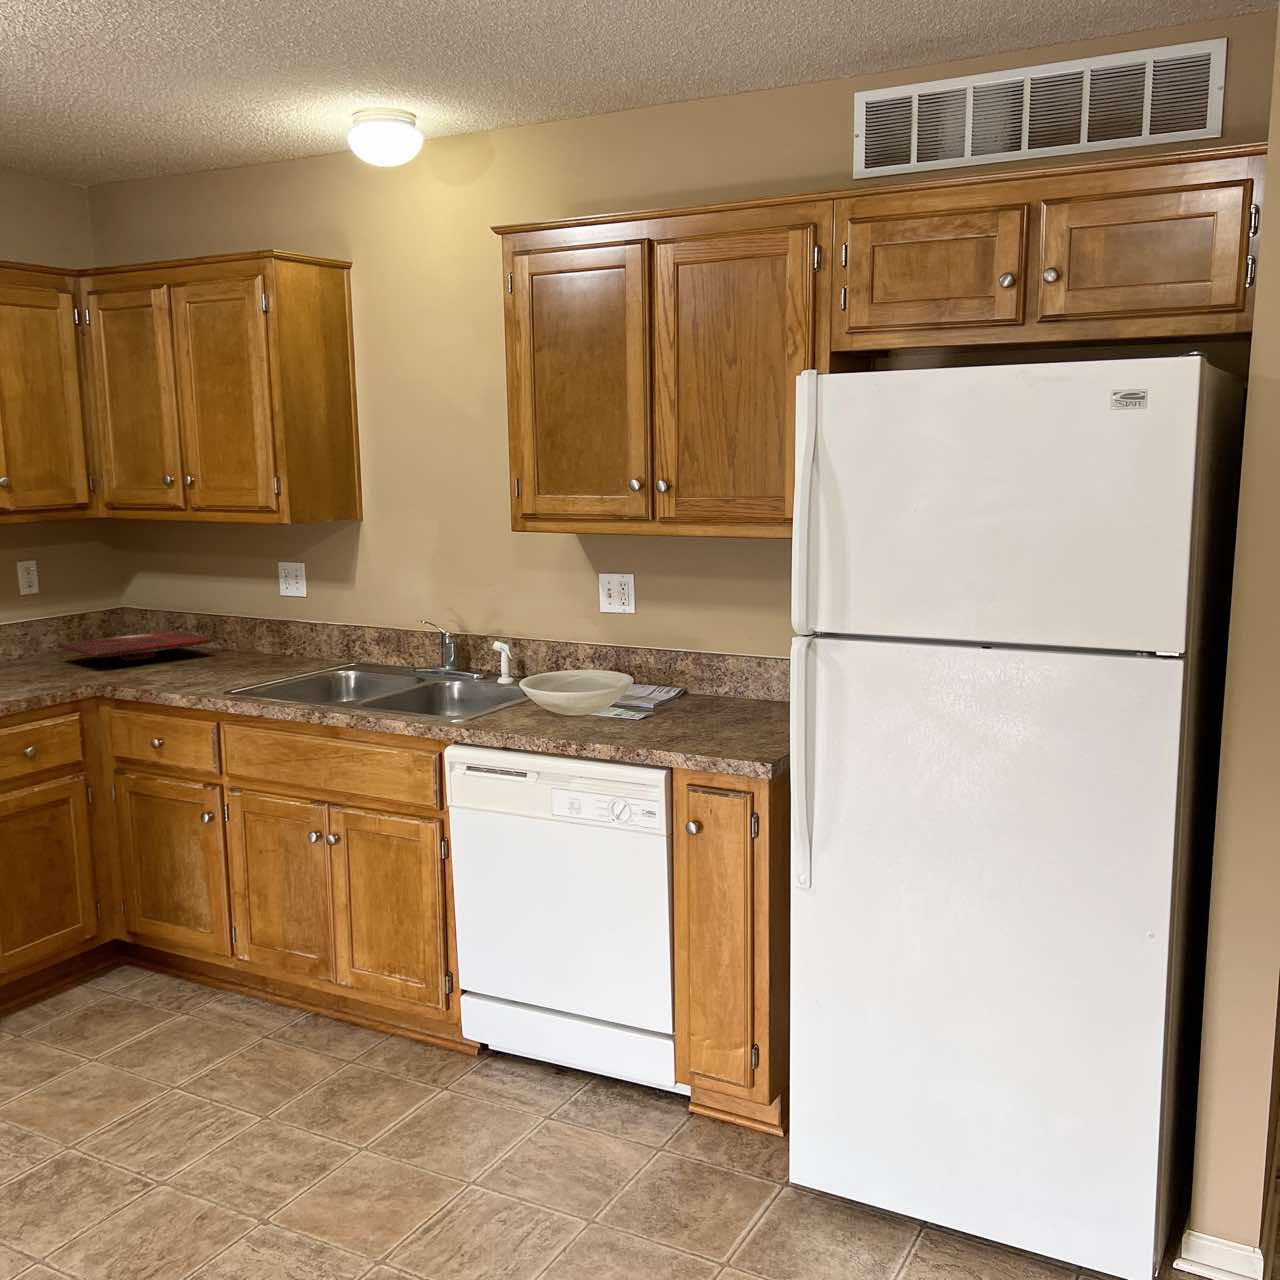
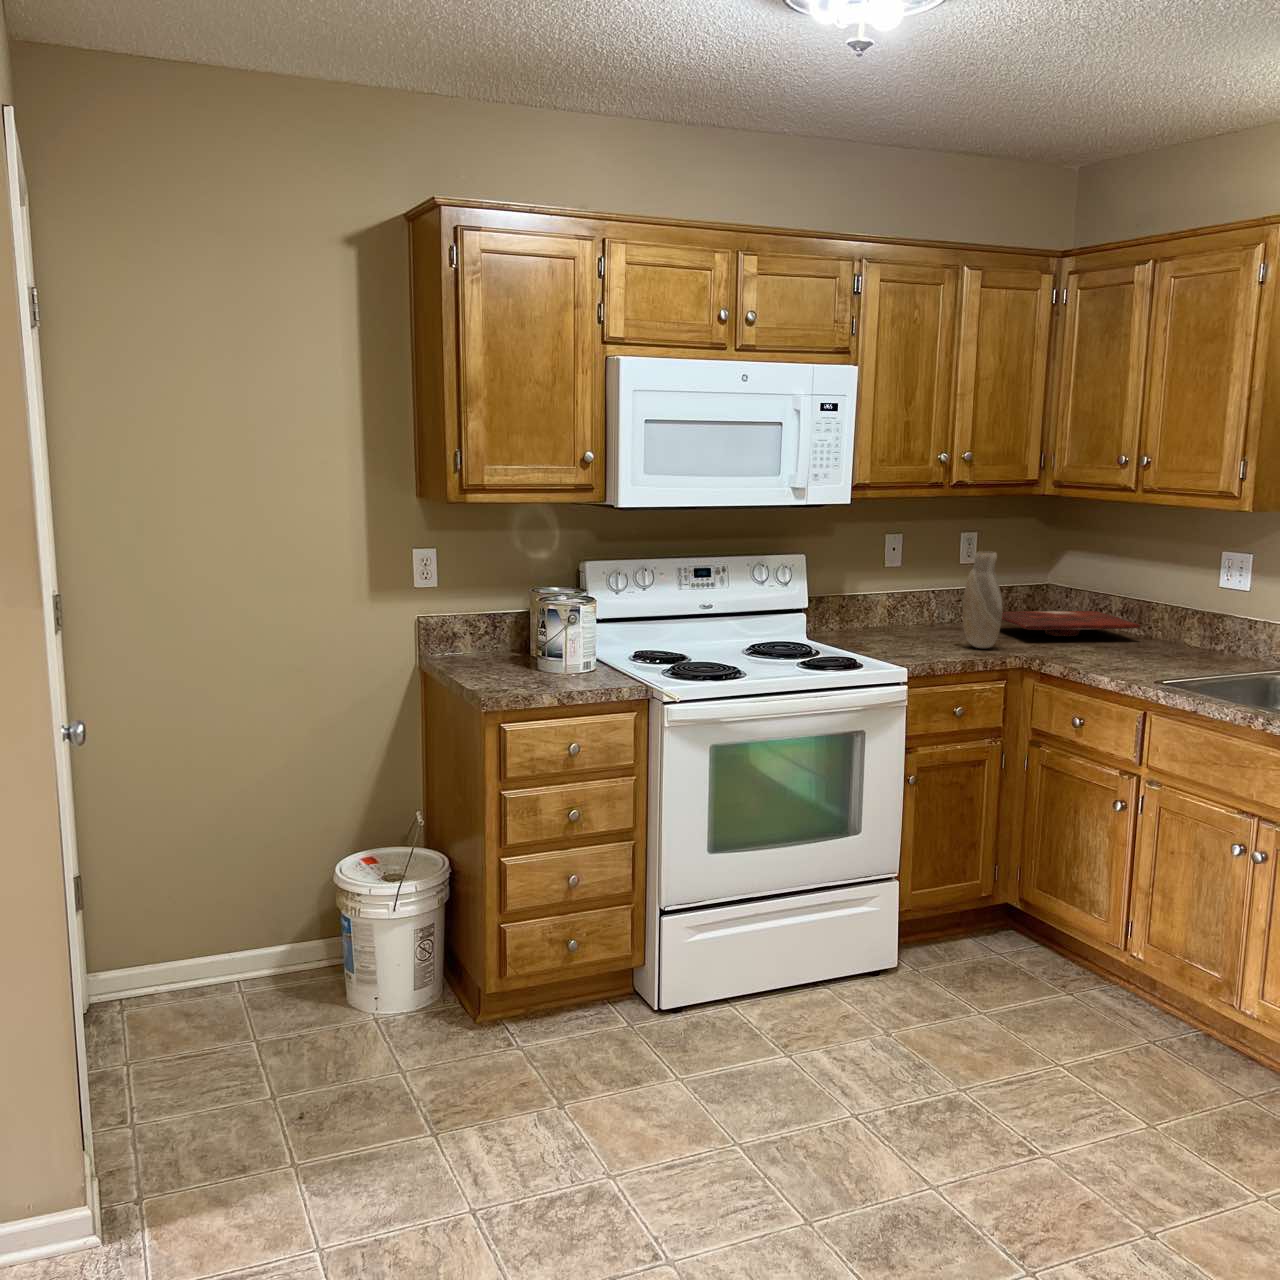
vase: none [20,581,66,683] -> present [963,551,1002,648]

